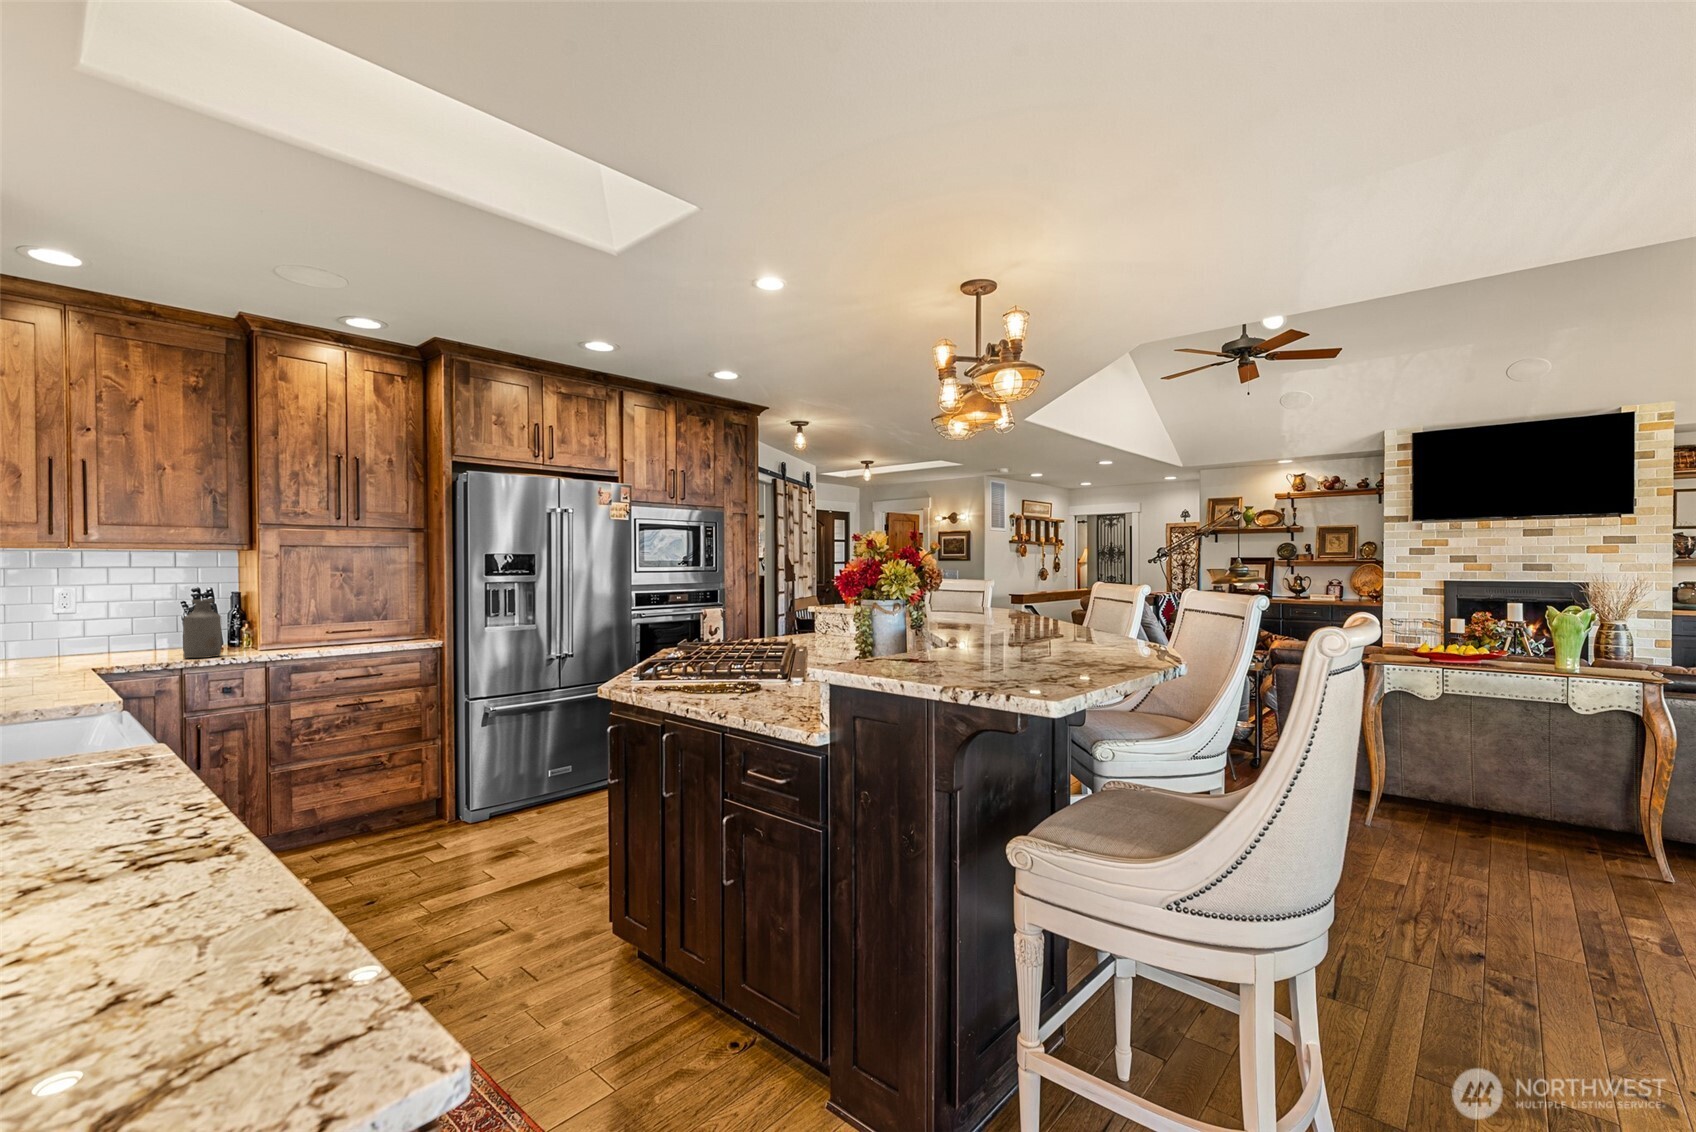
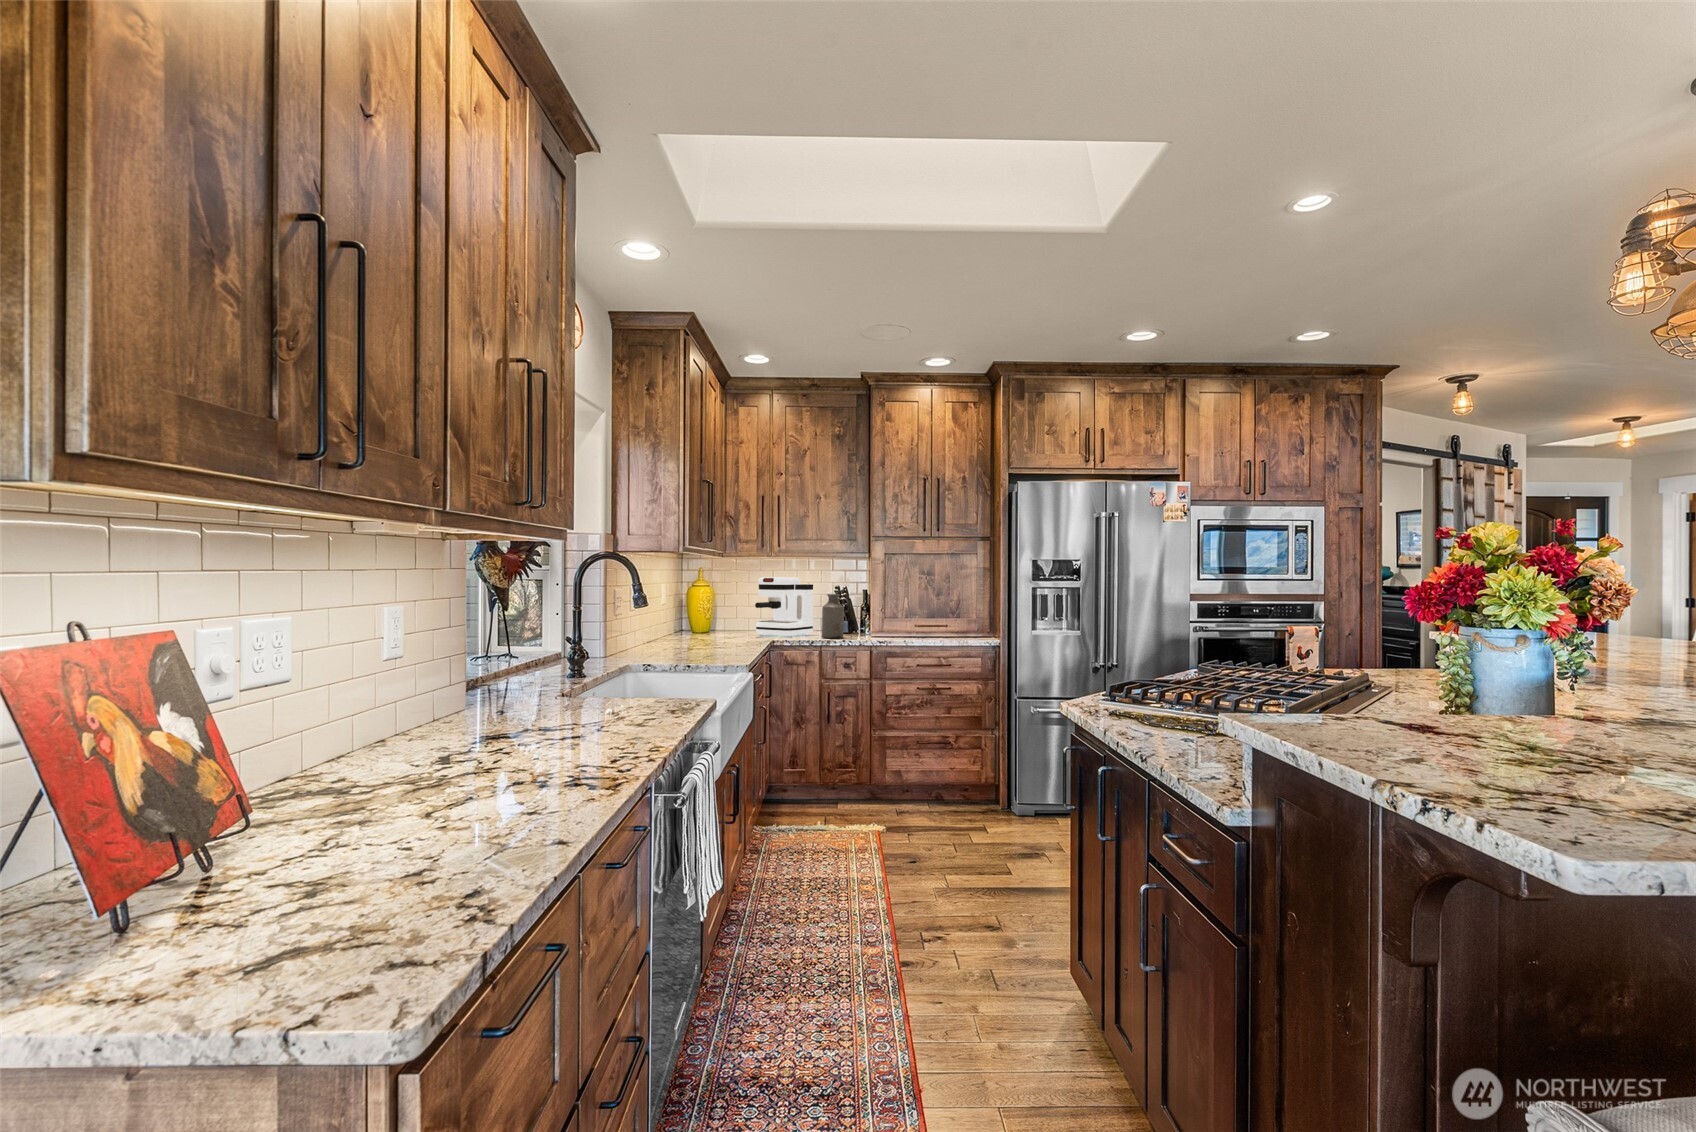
coffee maker: none [46,579,158,665] -> present [755,577,813,637]

